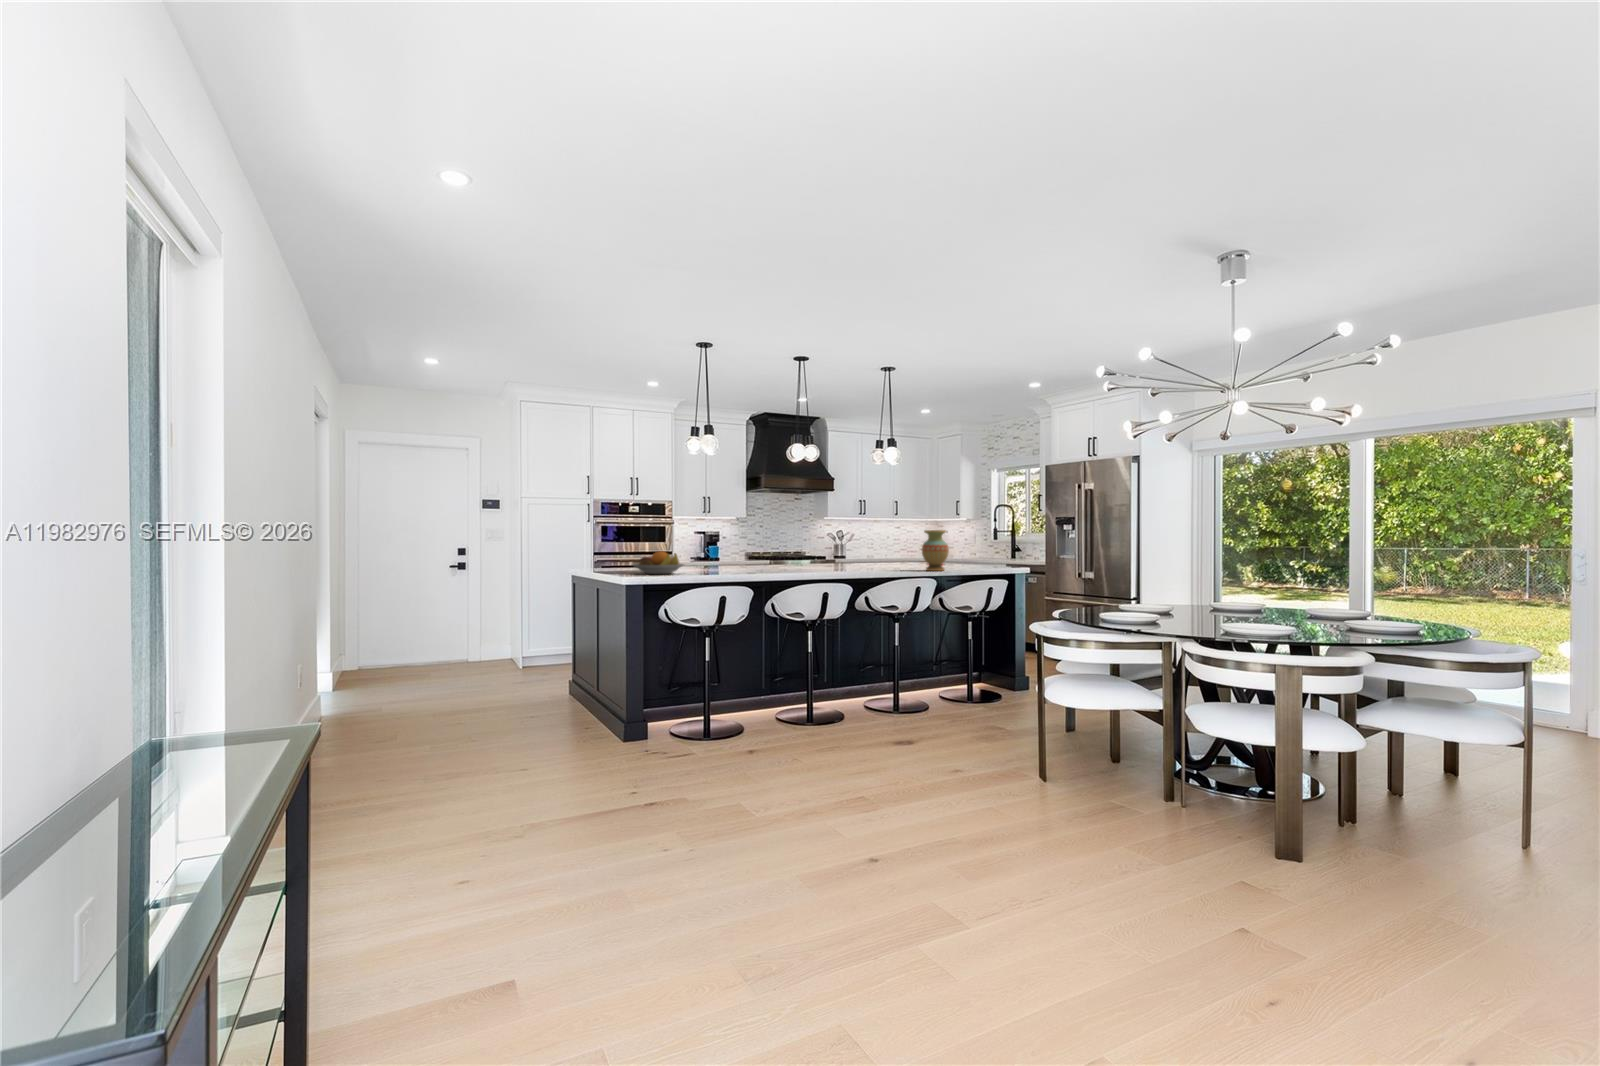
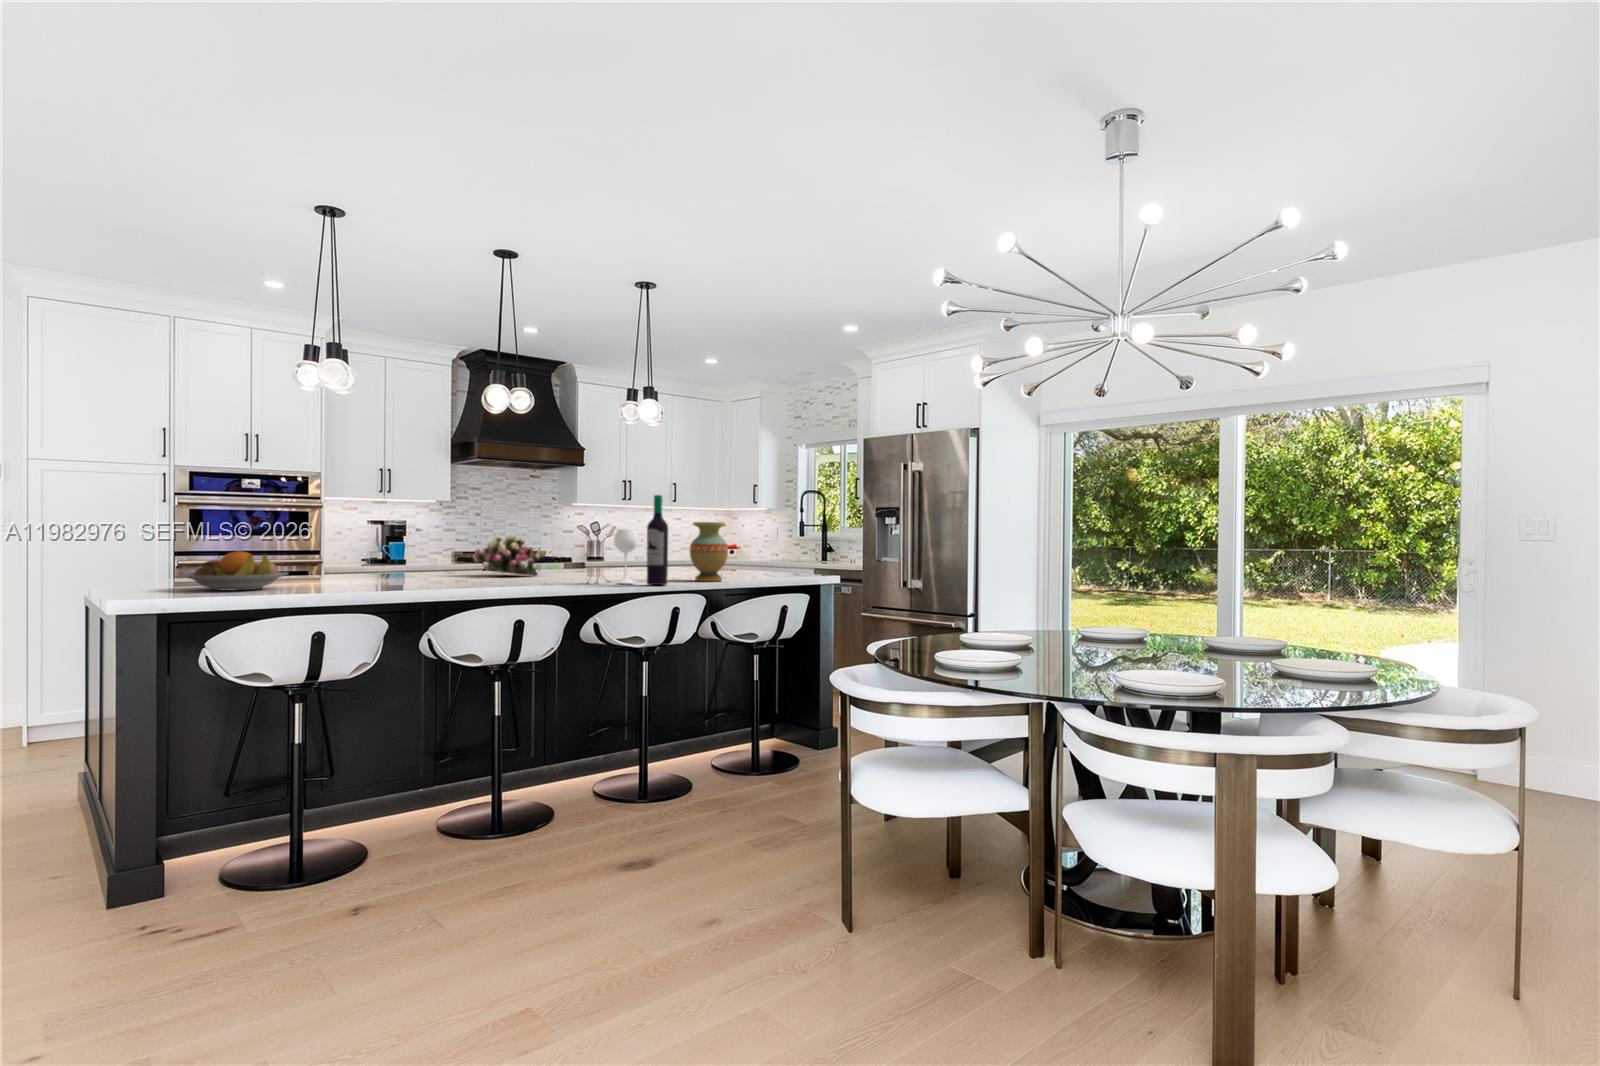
wine bottle: none [873,512,910,573] -> present [614,495,668,585]
flower arrangement: none [777,541,820,568] -> present [473,535,541,576]

